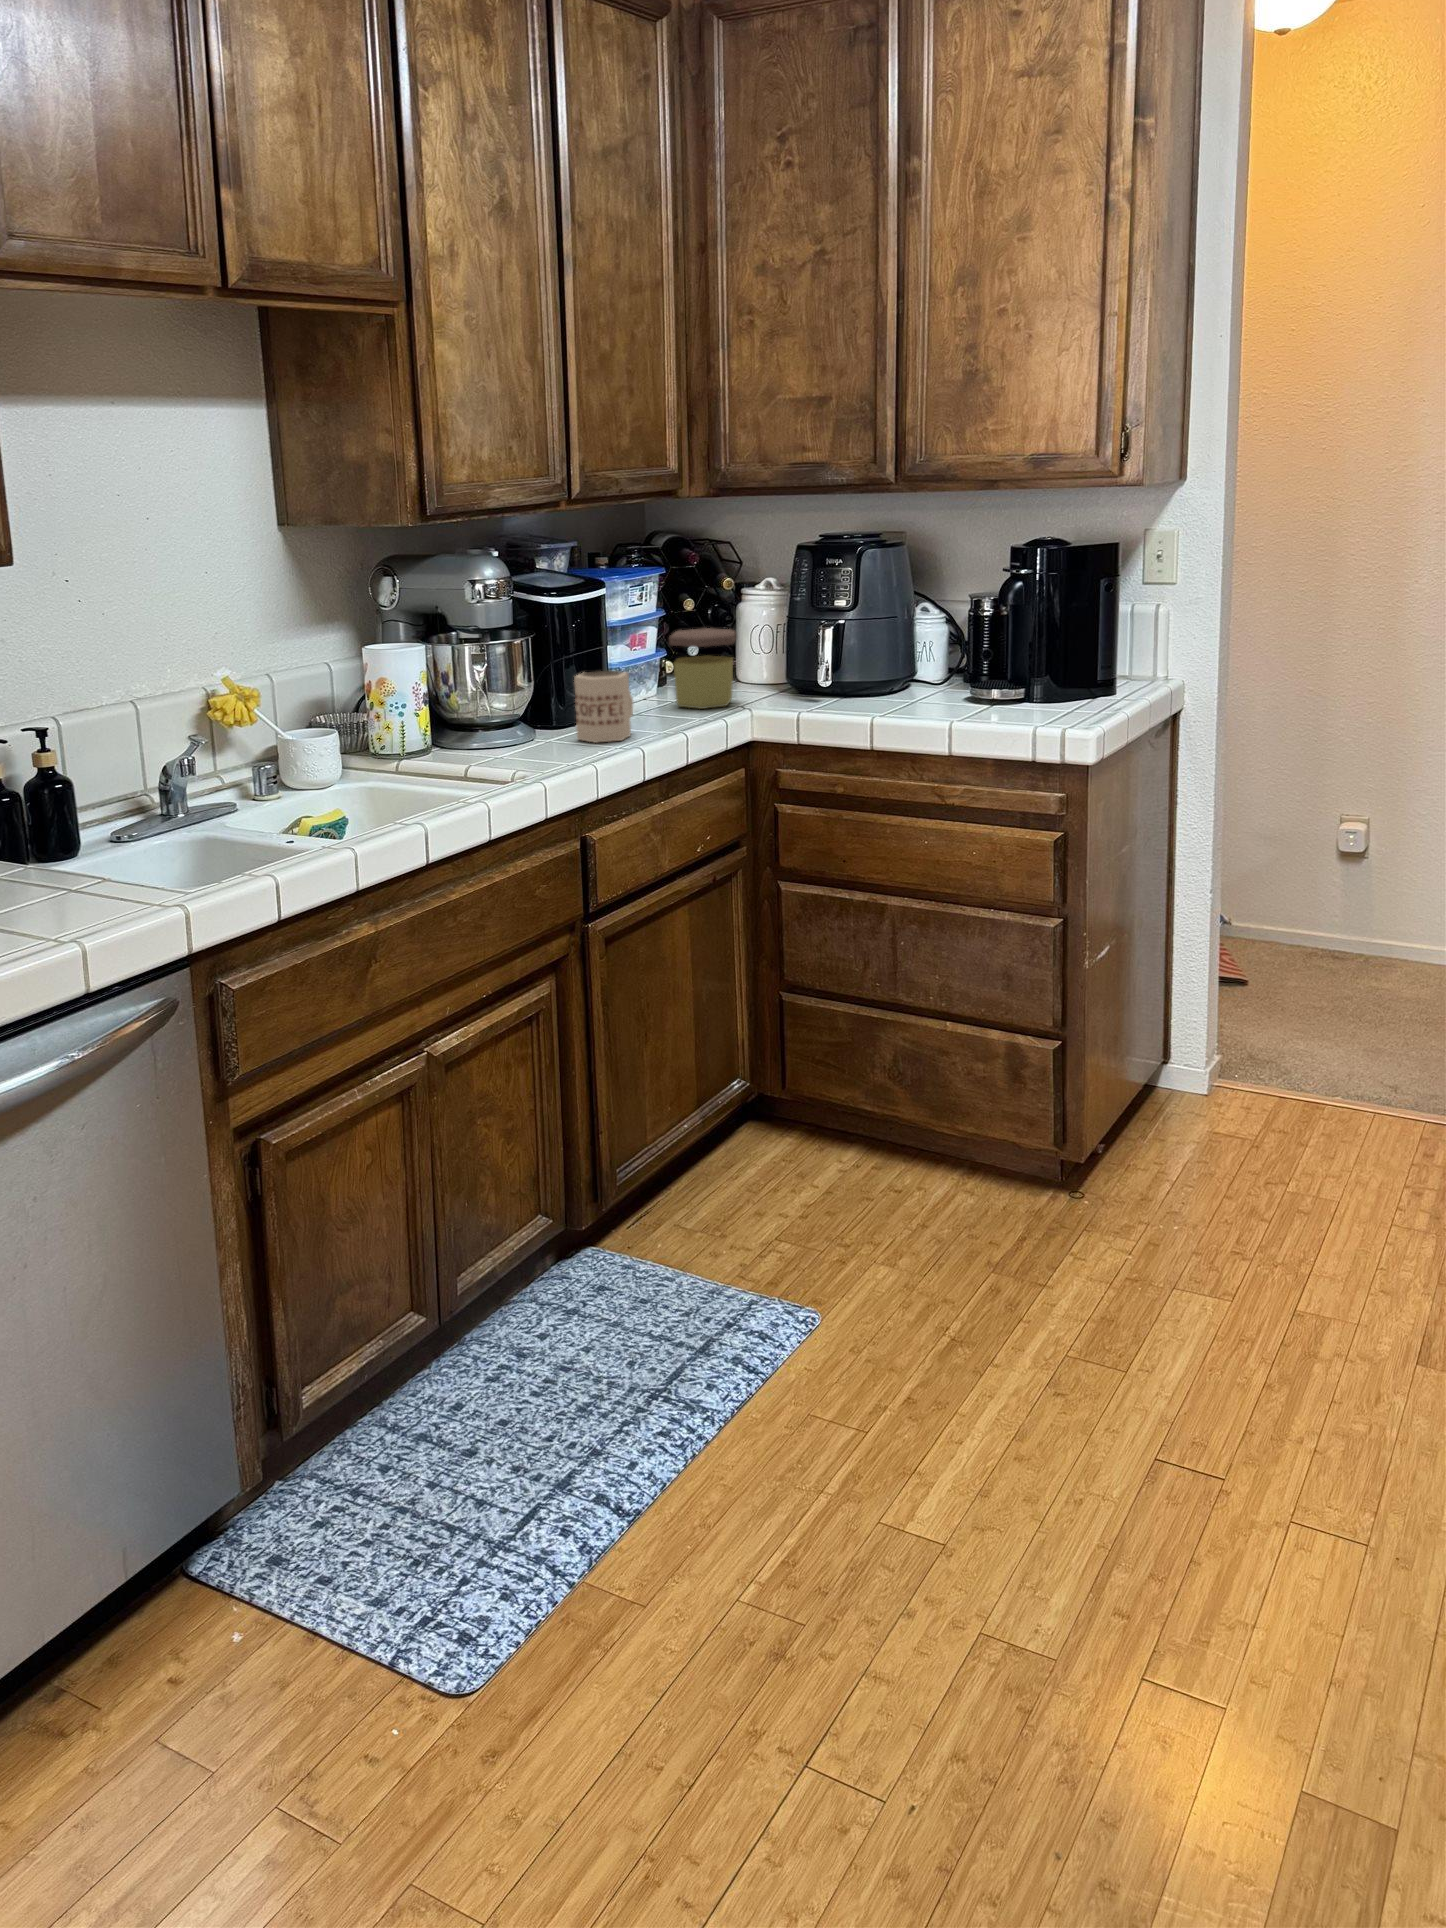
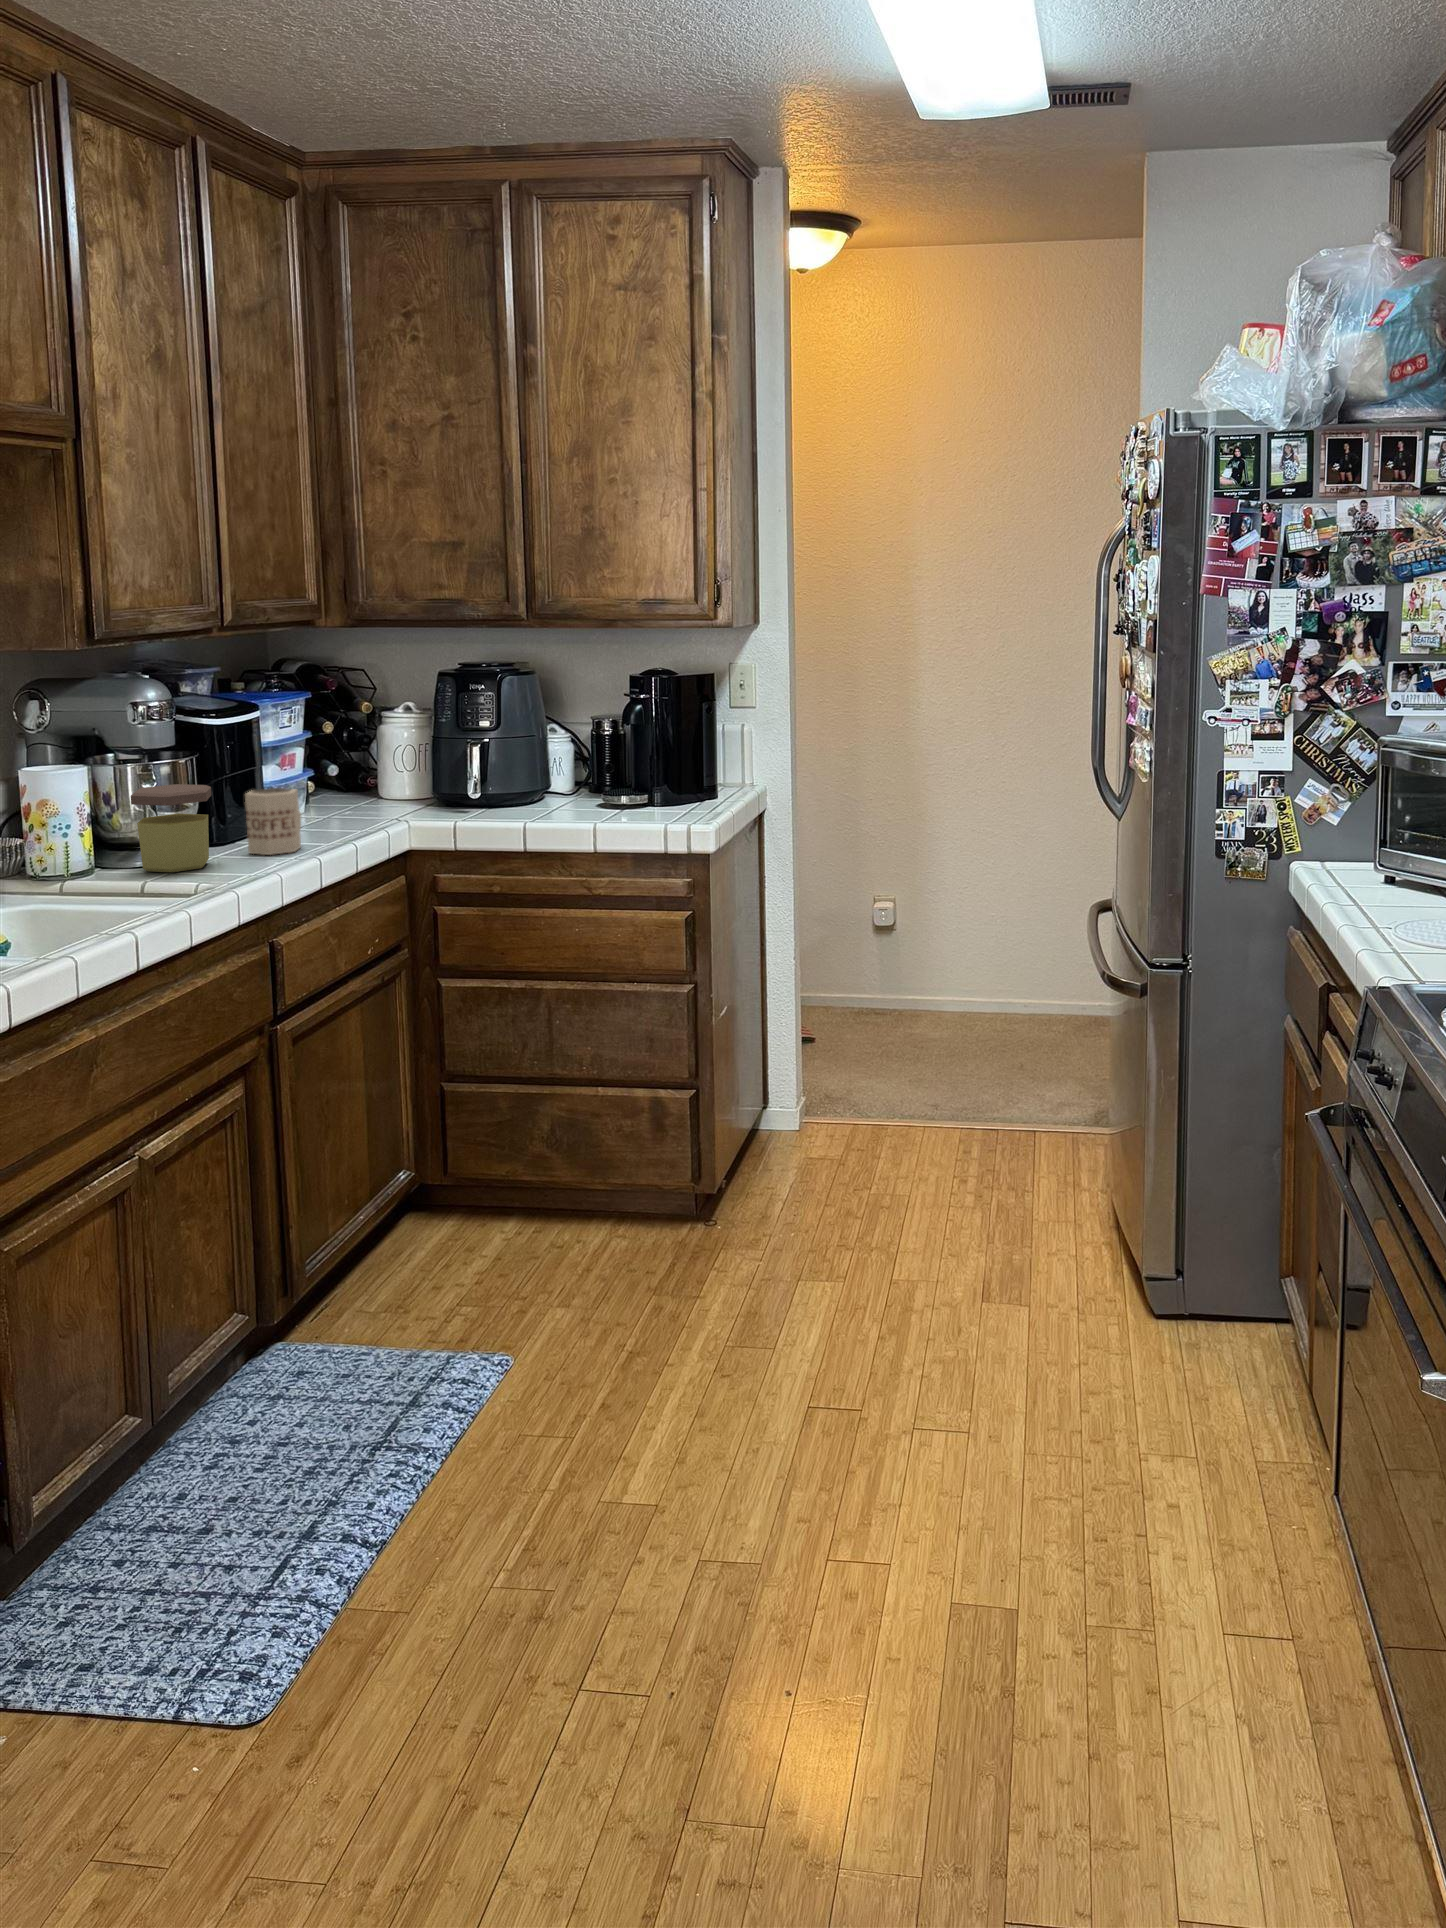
jar: present [669,628,737,709] -> present [131,784,211,872]

